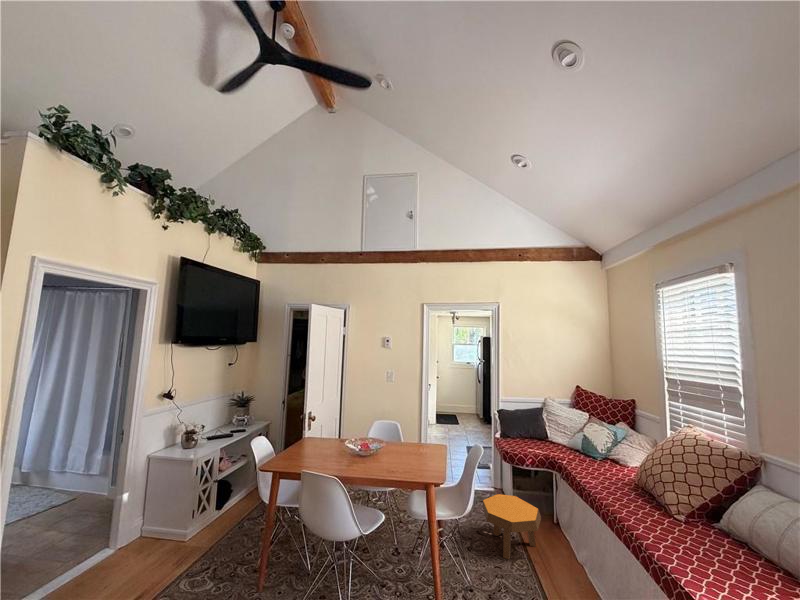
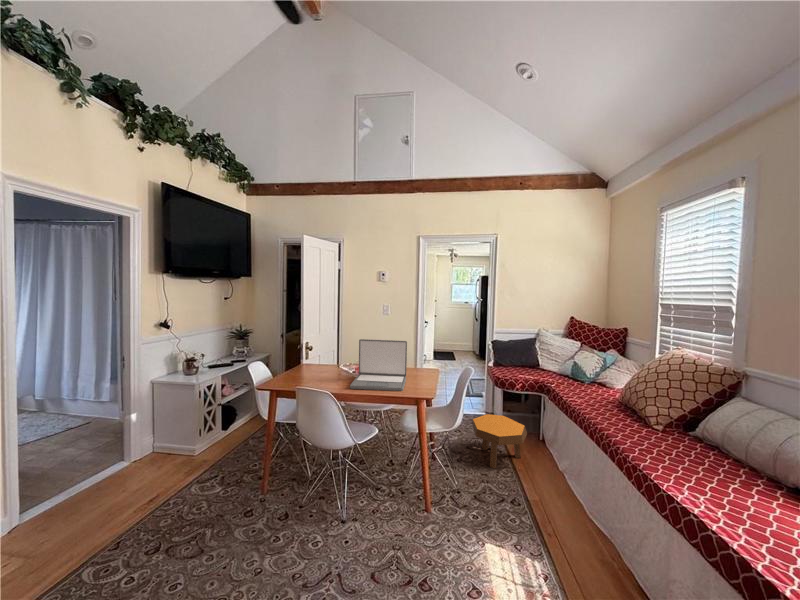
laptop: none [357,415,415,474] -> present [350,339,407,391]

